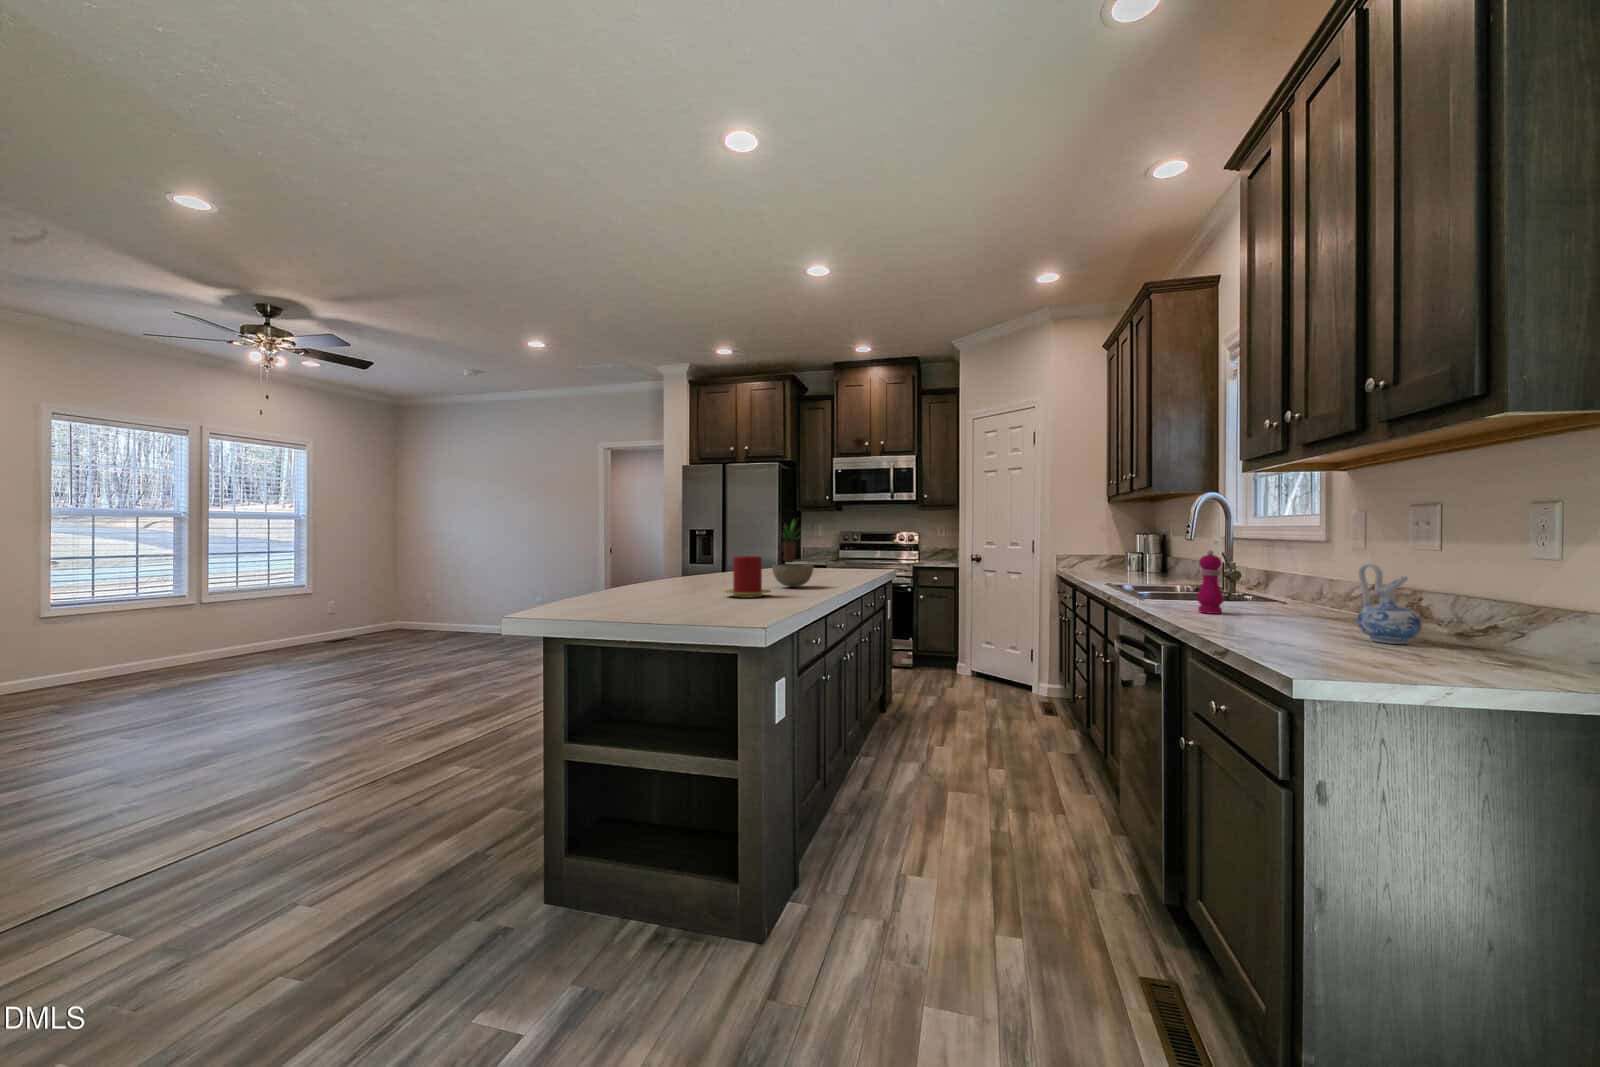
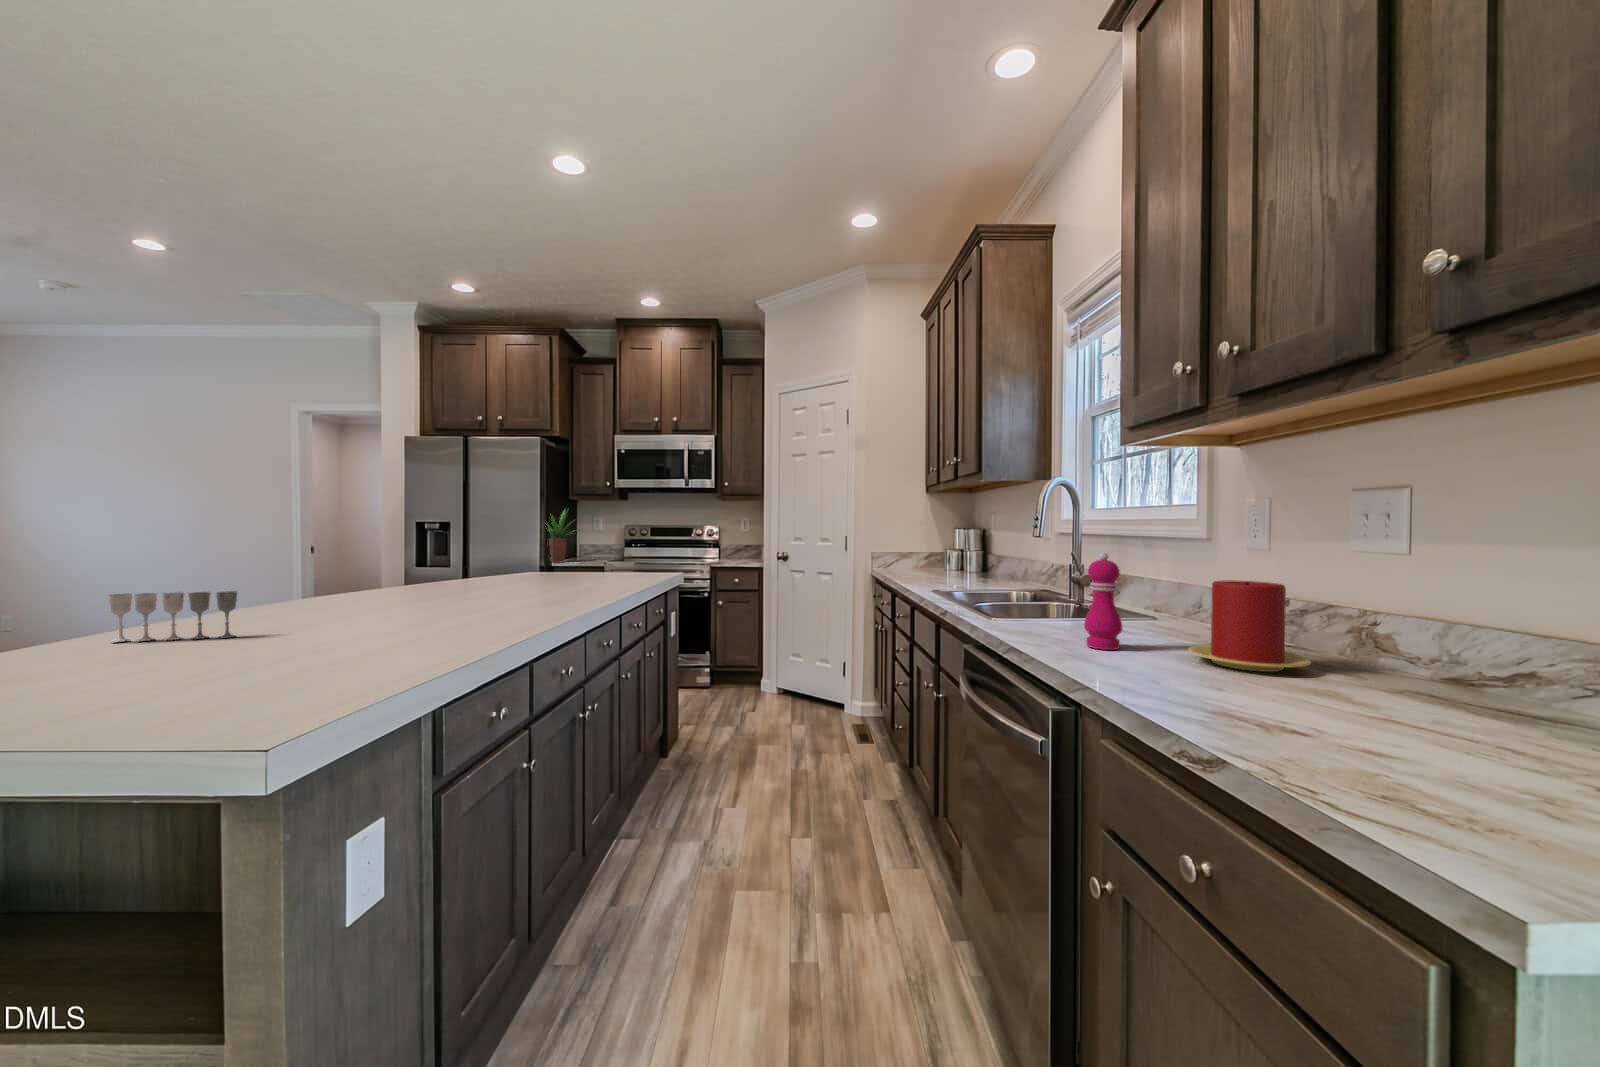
candle: present [725,556,771,598] -> present [1189,580,1311,672]
bowl: present [772,564,814,587] -> none [438,576,516,616]
ceramic pitcher: present [1357,564,1421,644] -> none [1403,581,1528,731]
wine glass: none [634,568,686,592] -> present [108,591,237,642]

